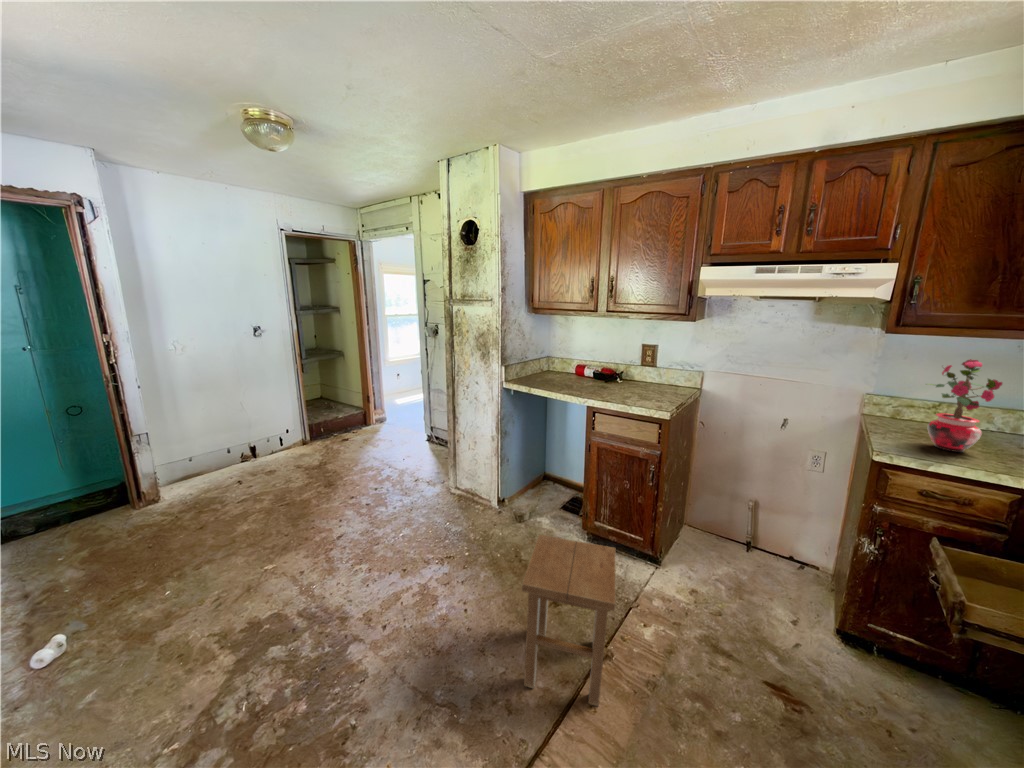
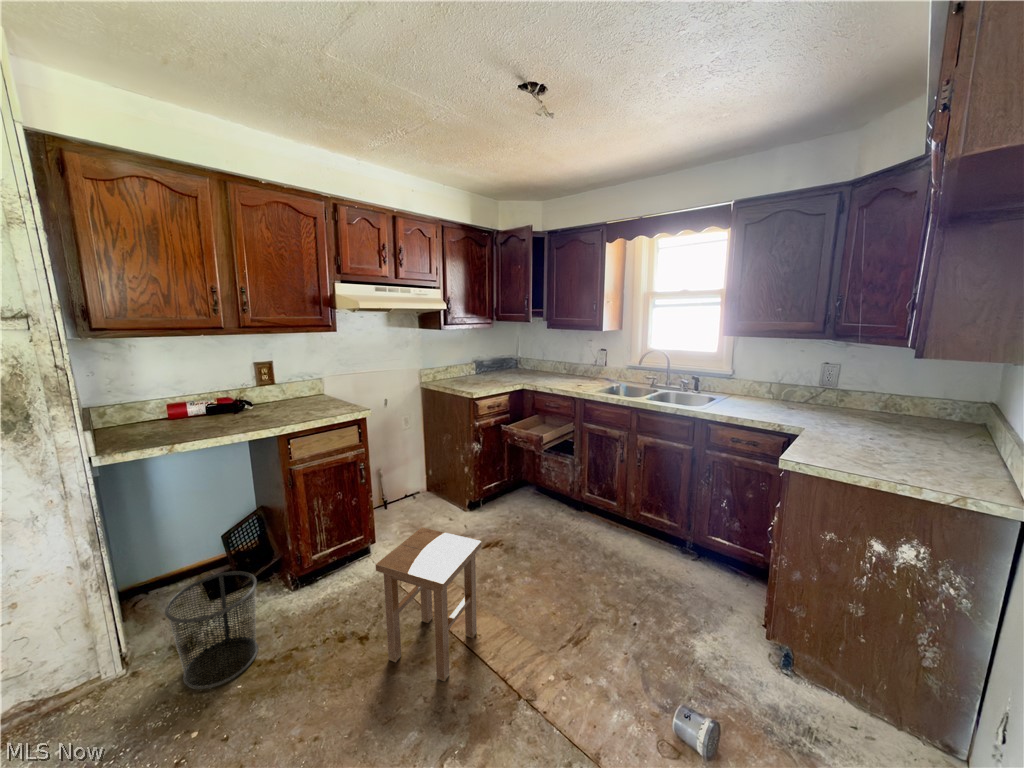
potted plant: present [928,359,1002,452] -> none [467,340,491,387]
waste bin: none [490,479,540,550] -> present [165,571,258,689]

